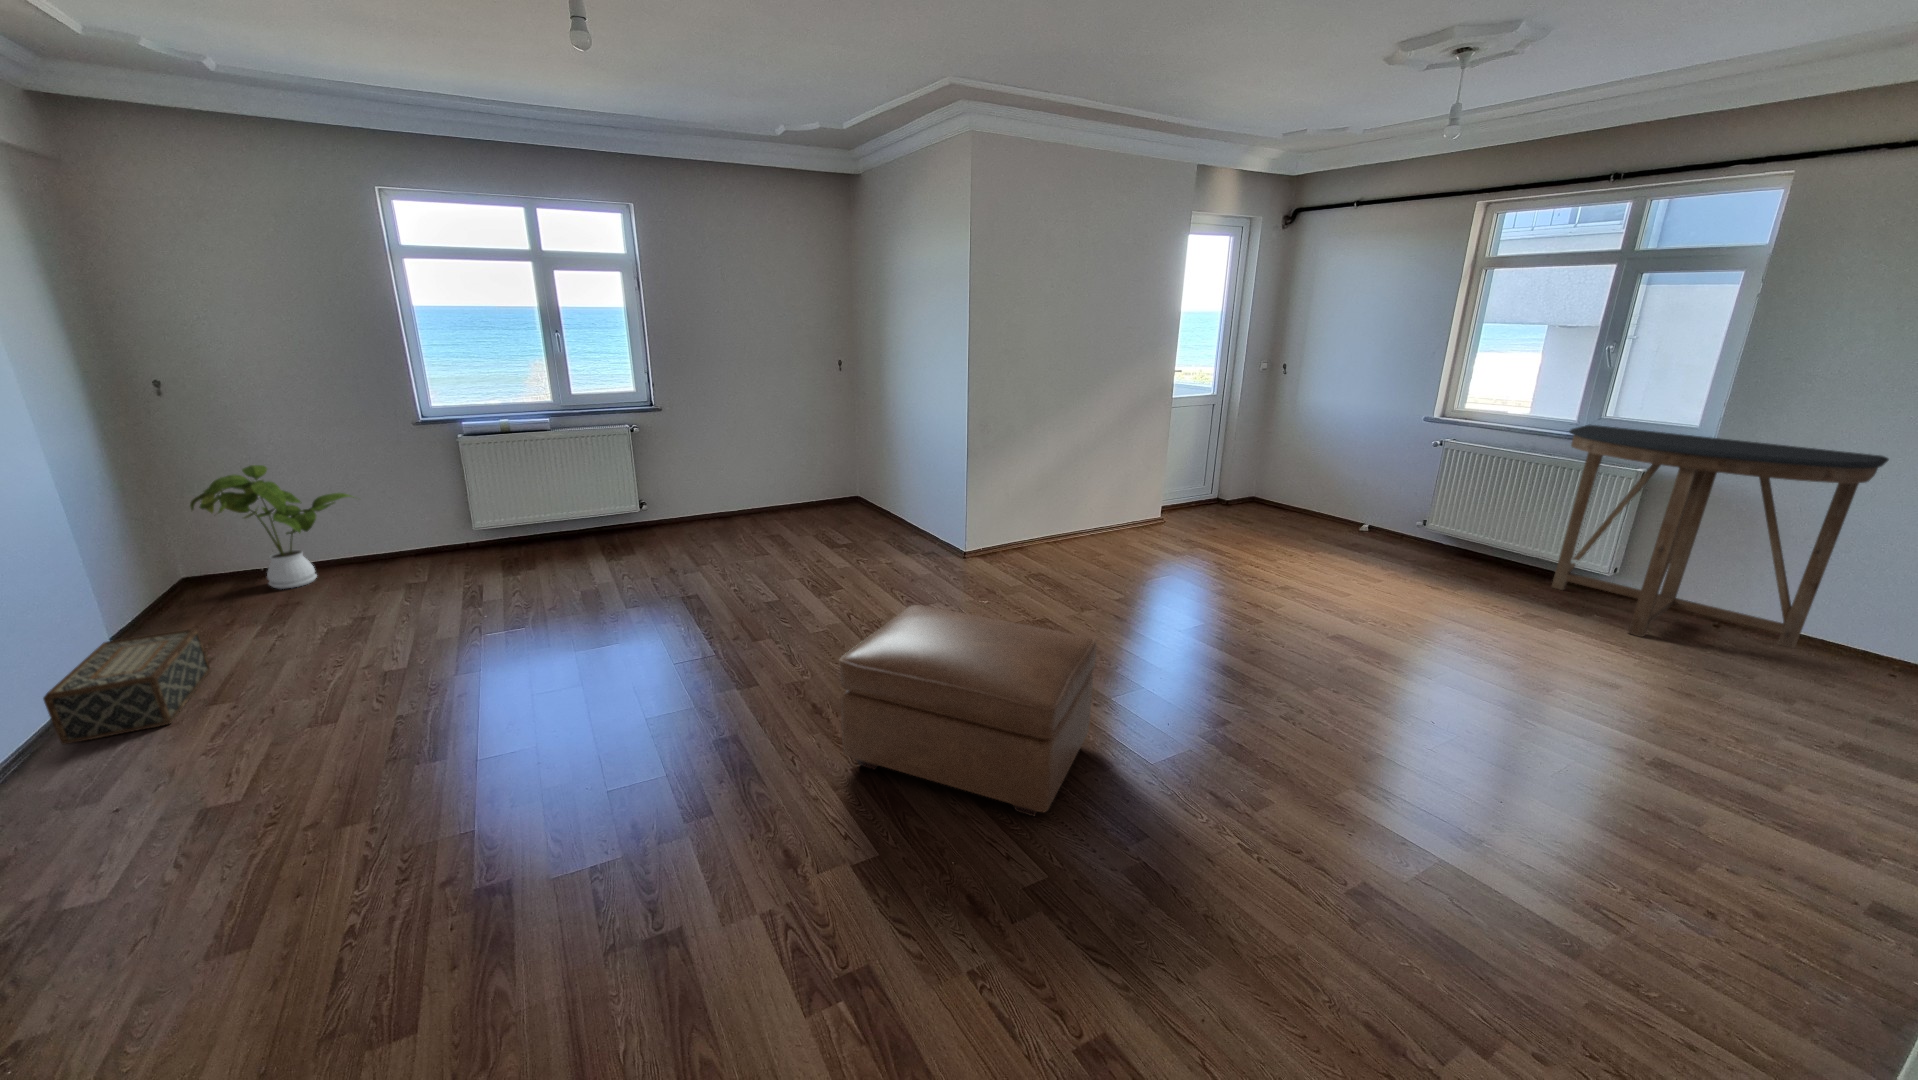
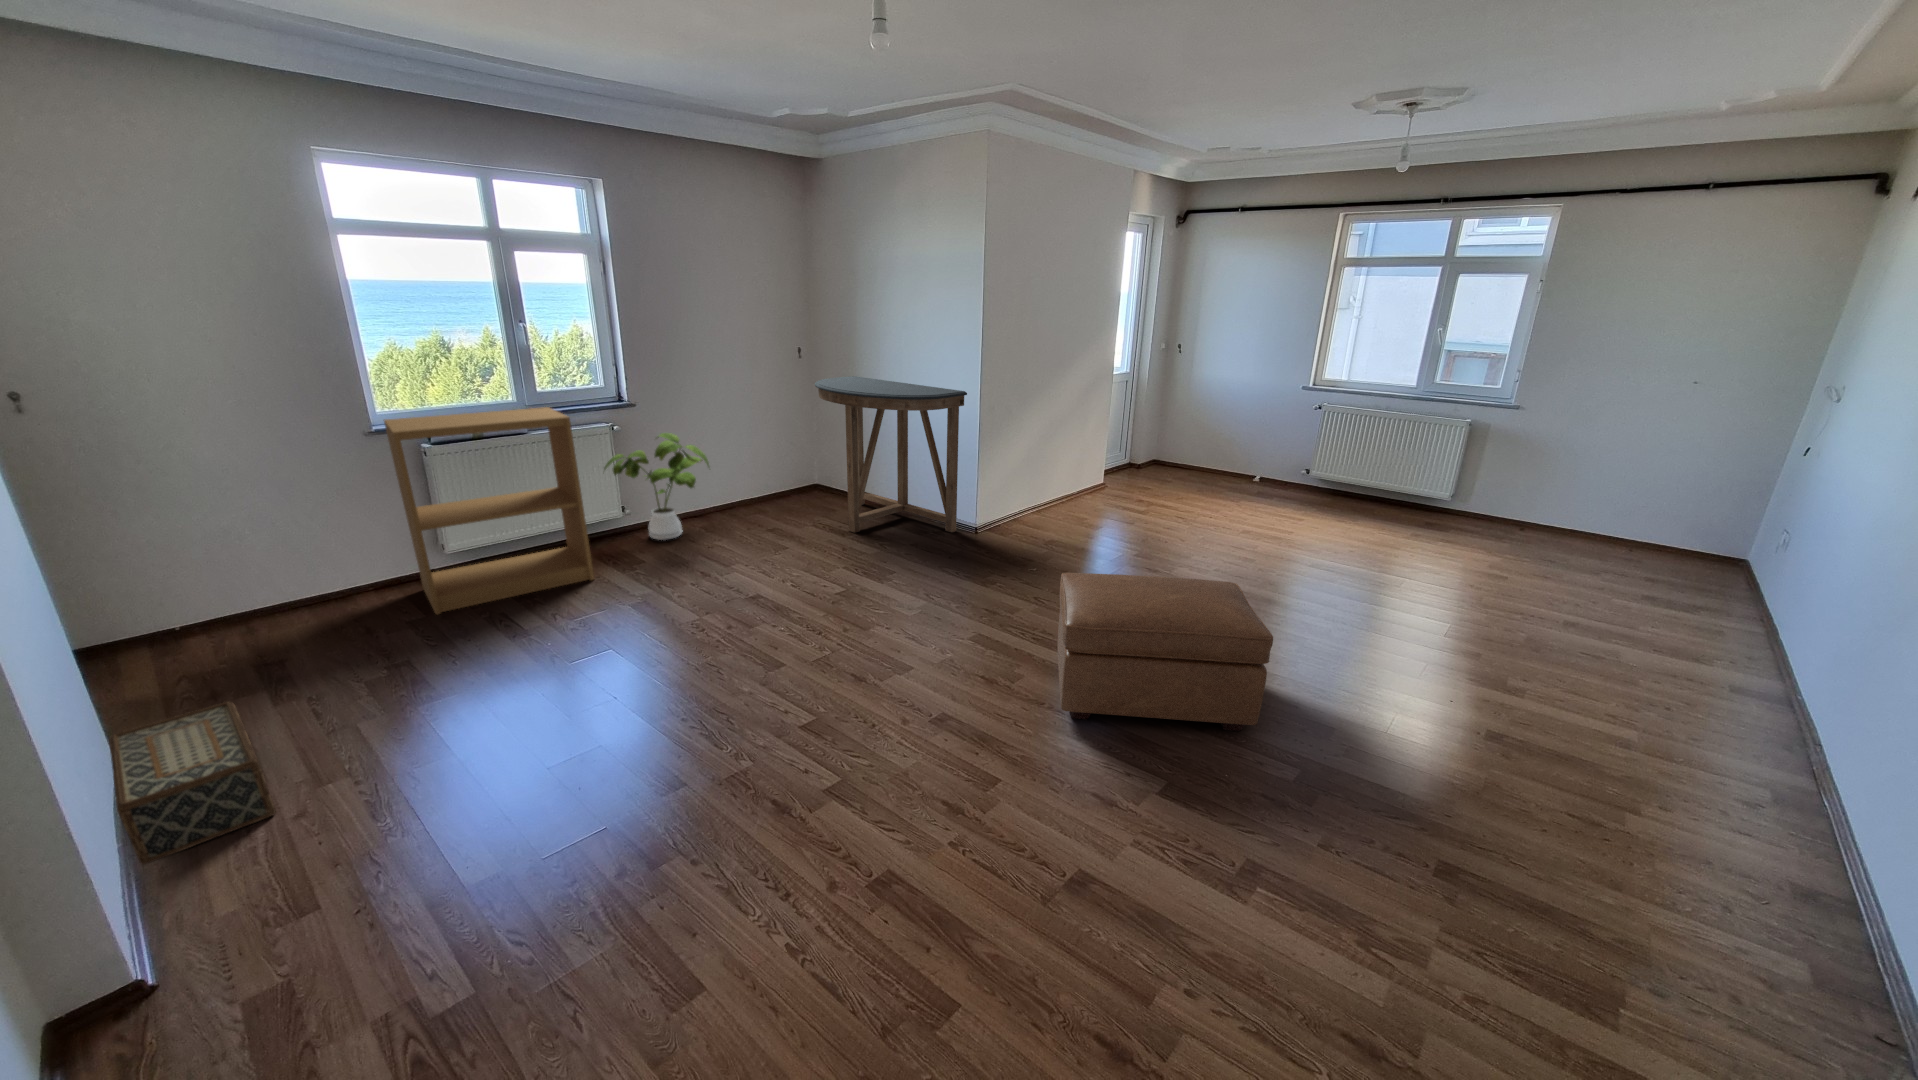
bookshelf: none [405,408,585,582] -> present [384,407,594,614]
console table: present [1552,425,1889,648] -> present [815,376,967,533]
house plant: present [190,465,354,589] -> present [604,433,709,540]

